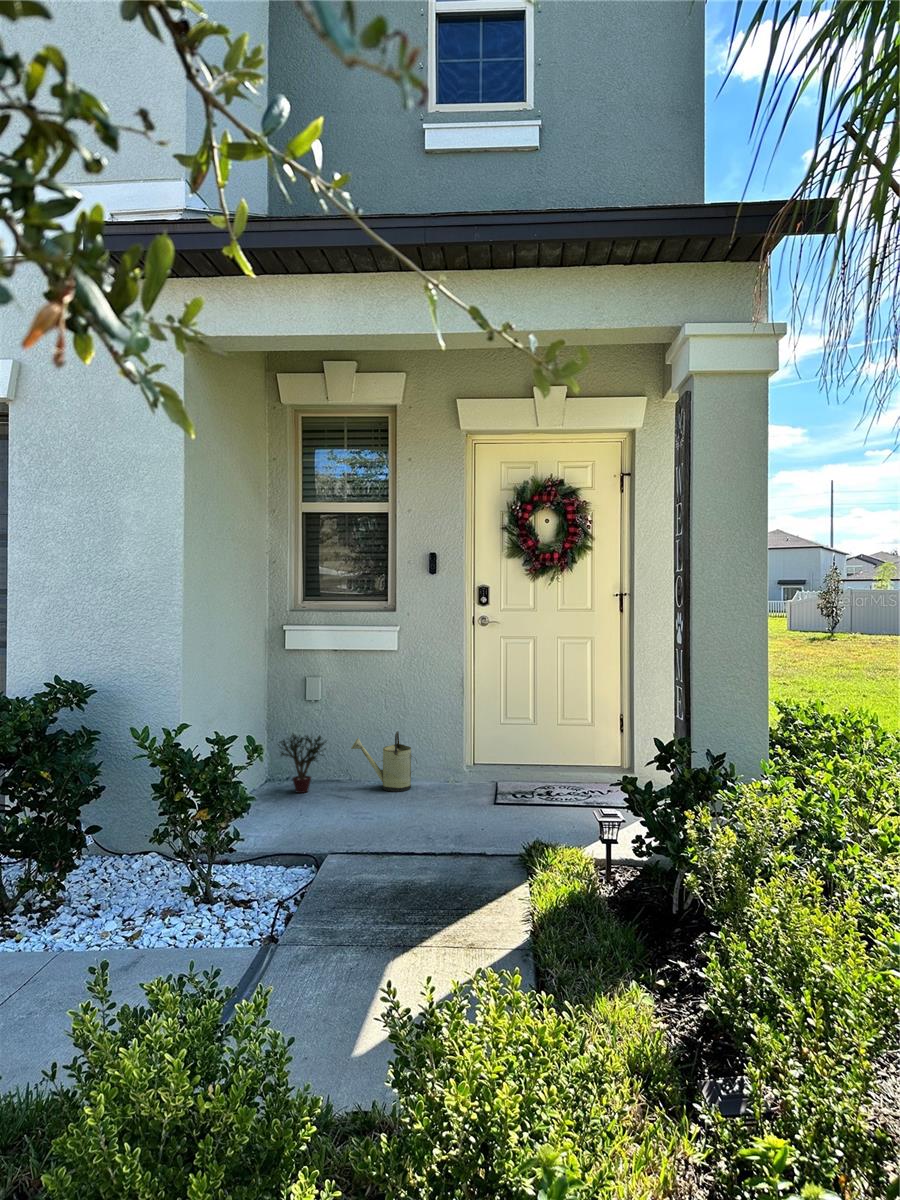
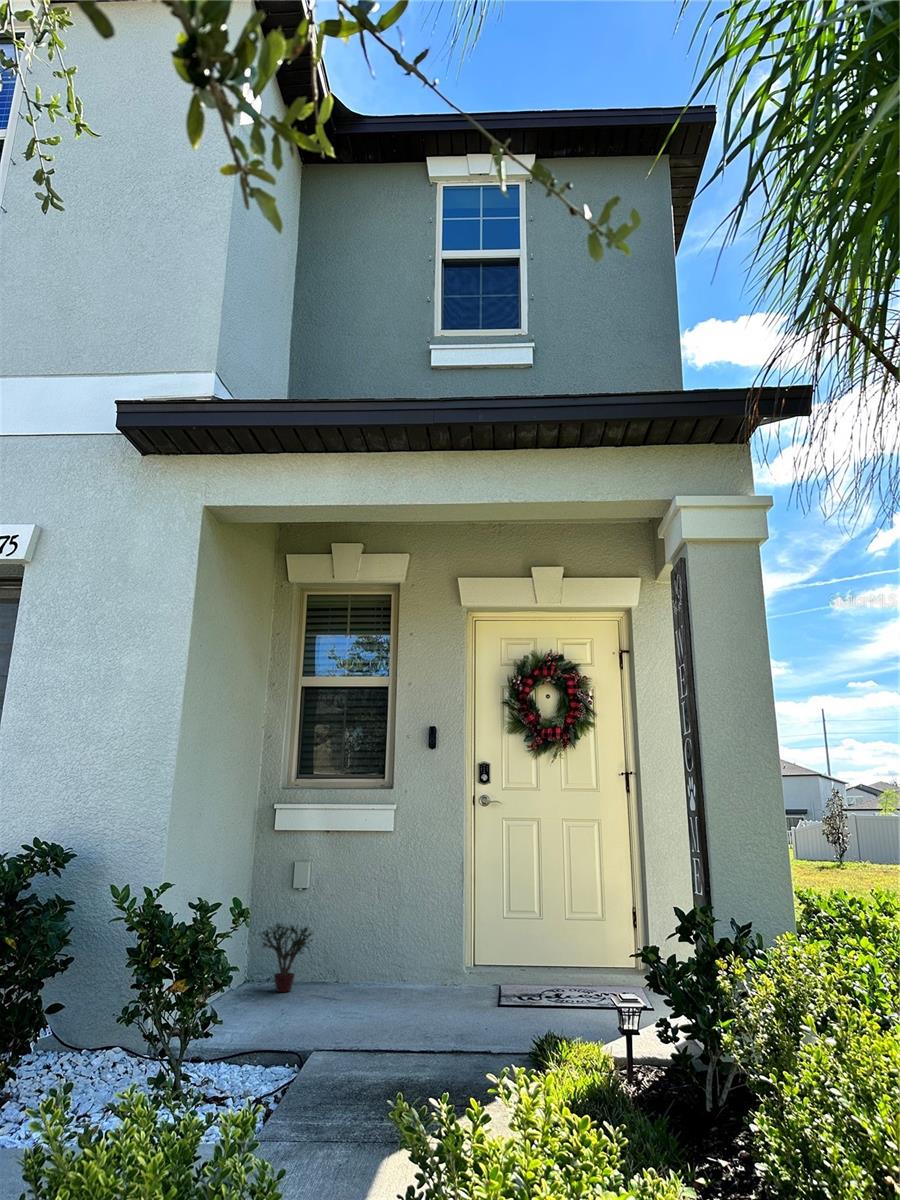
watering can: present [351,731,412,792] -> none [340,922,412,991]

